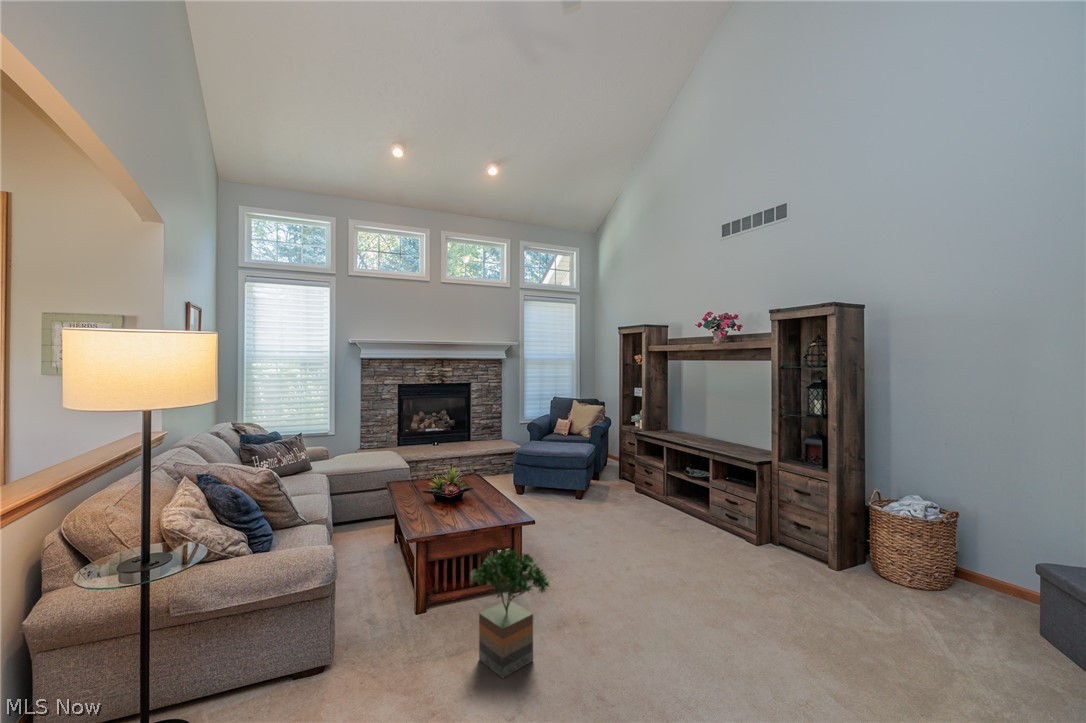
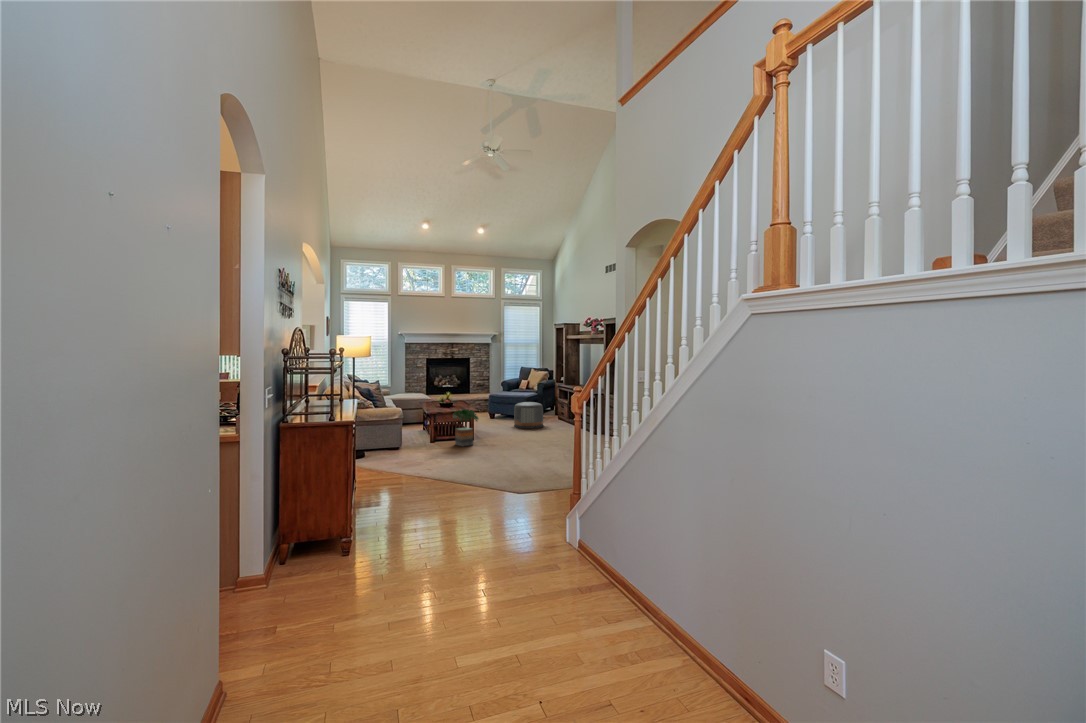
pouf: none [578,478,638,540] -> present [514,402,543,428]

